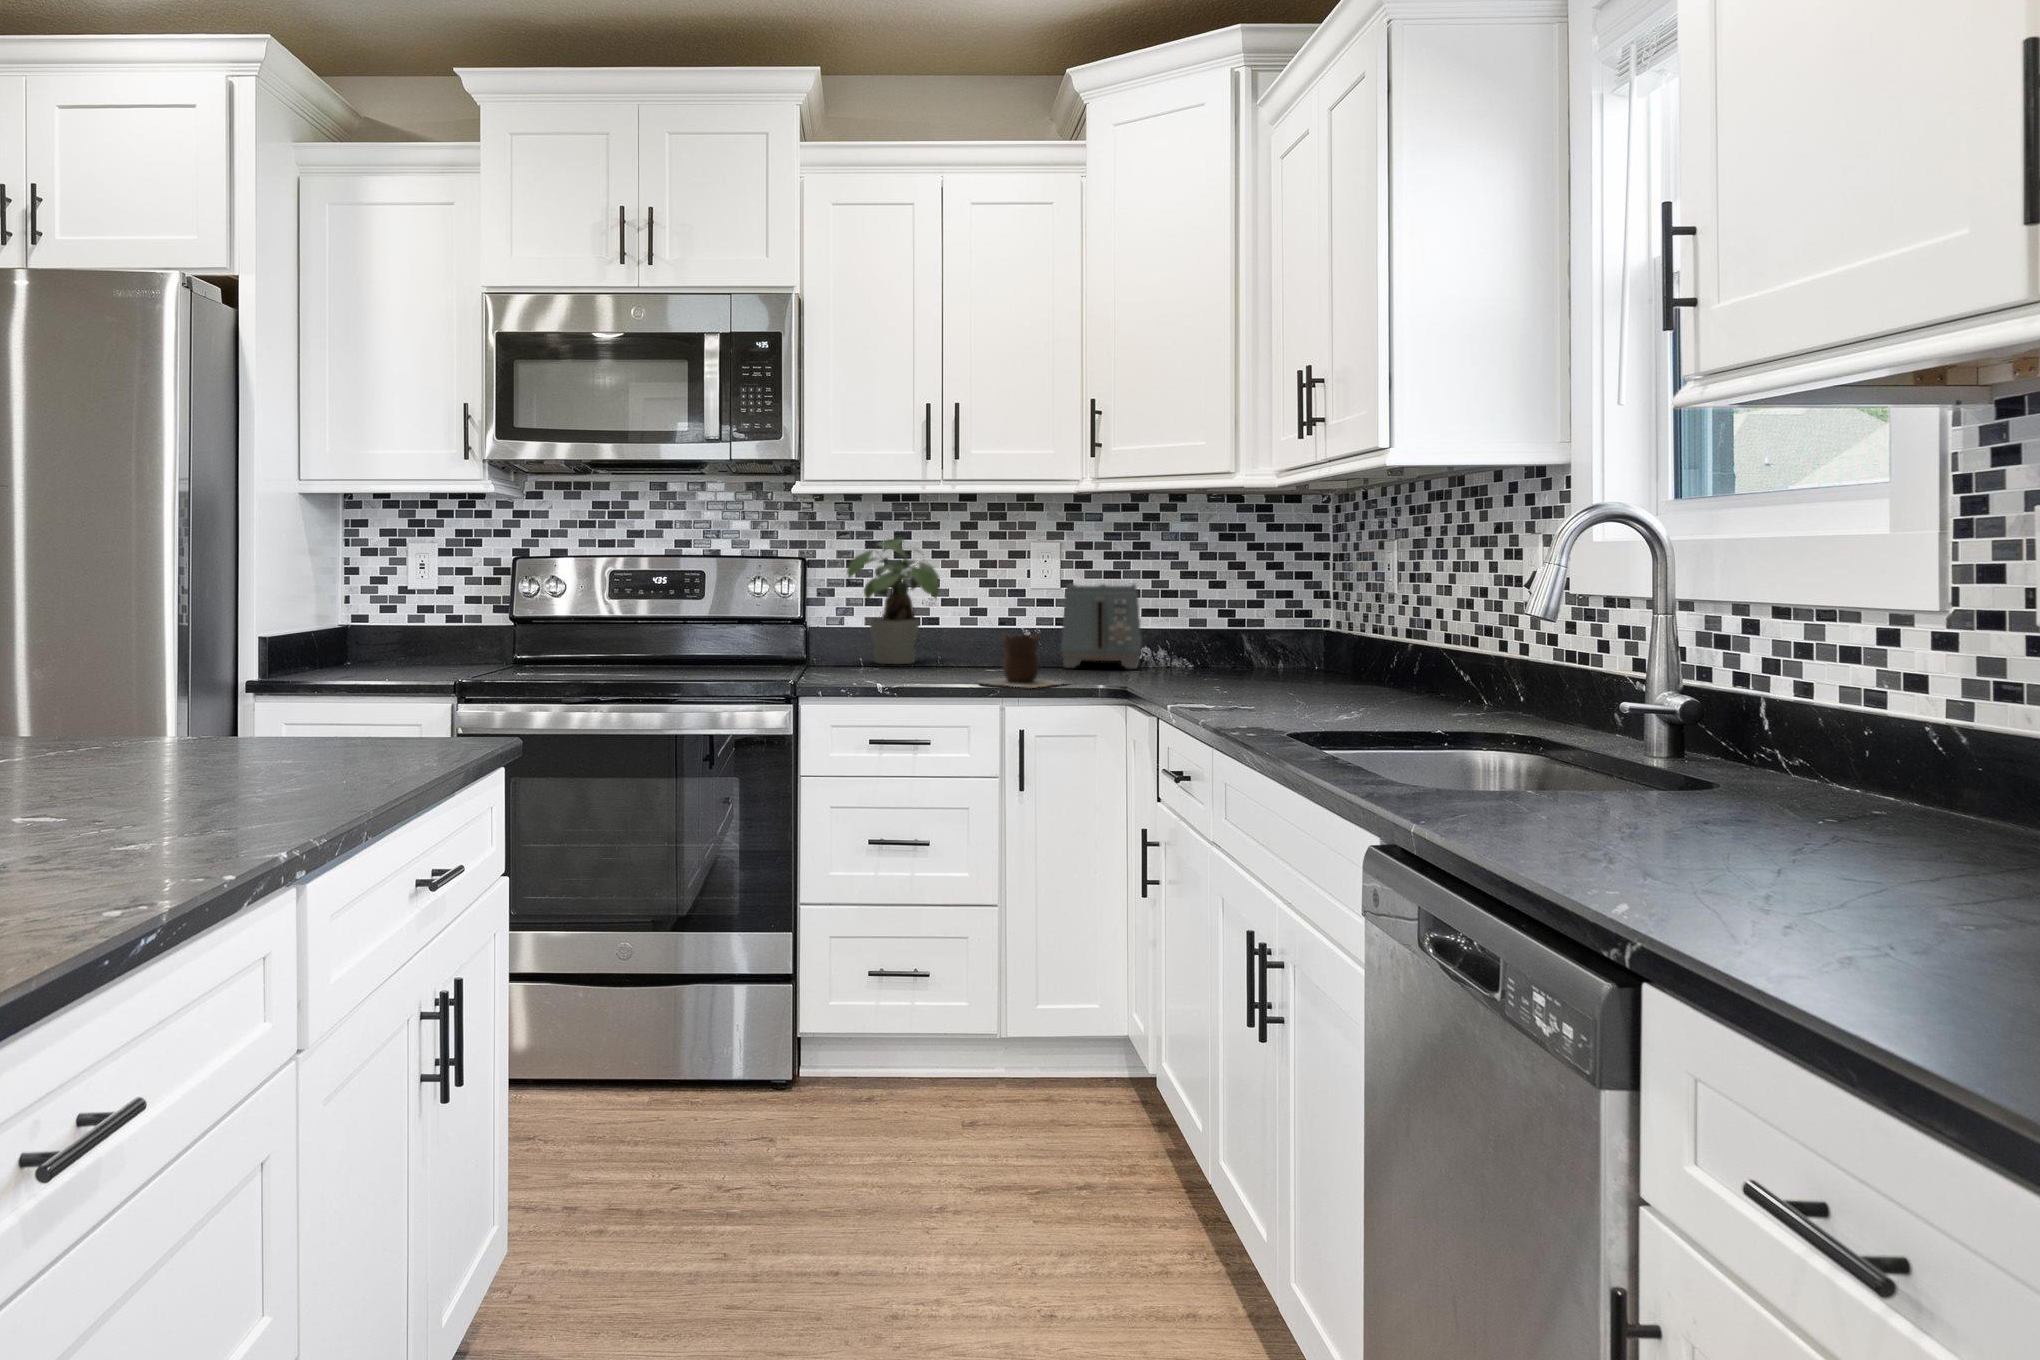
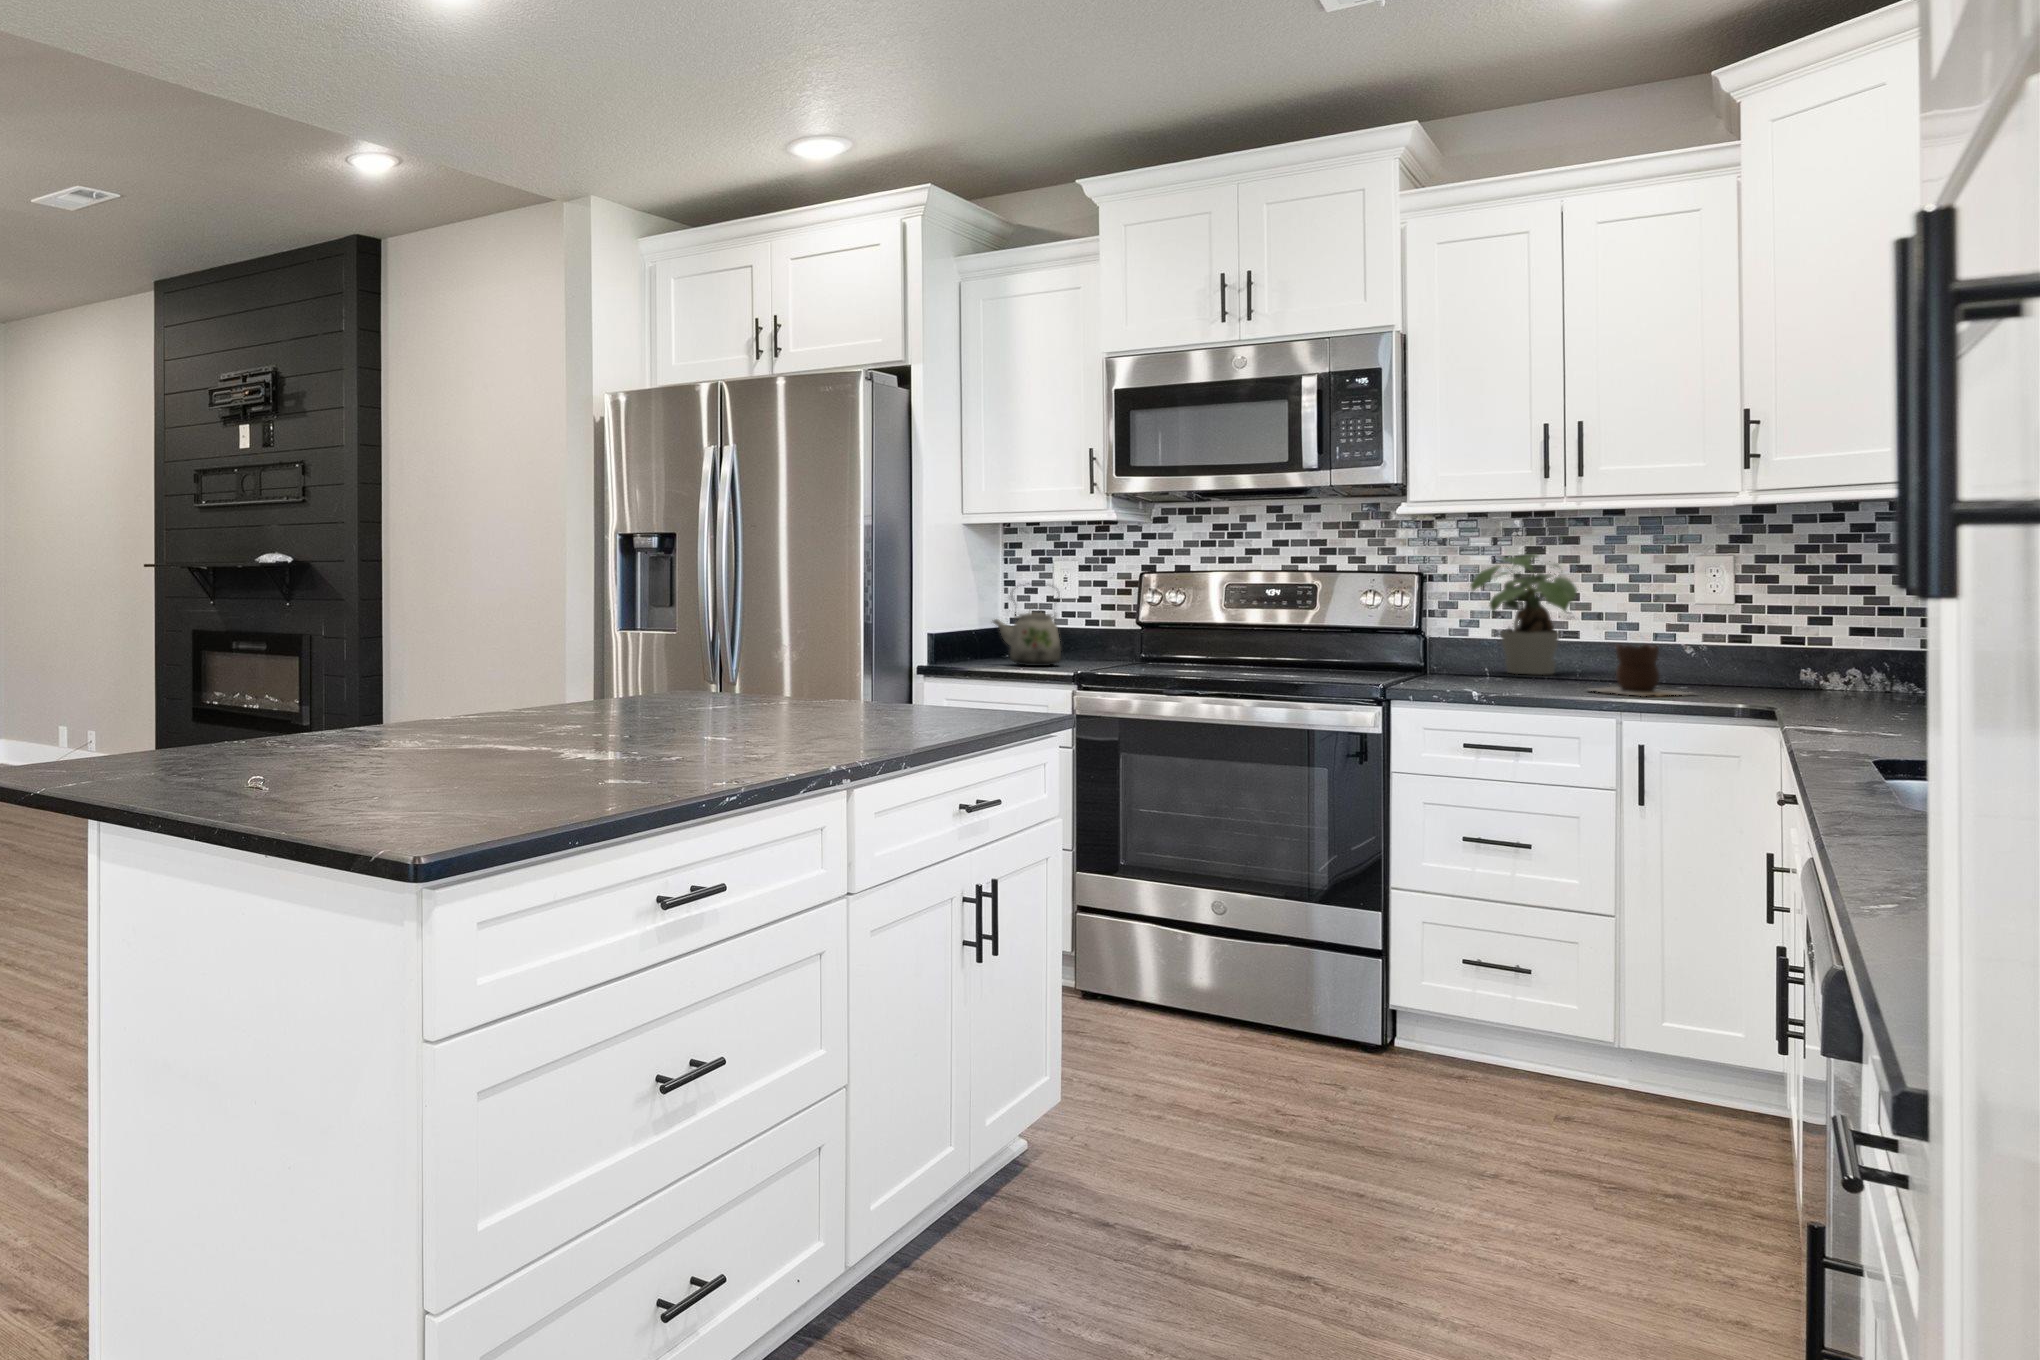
kettle: none [338,571,426,677] -> present [993,583,1061,666]
toaster: present [1061,584,1142,669] -> none [1723,599,1856,688]

